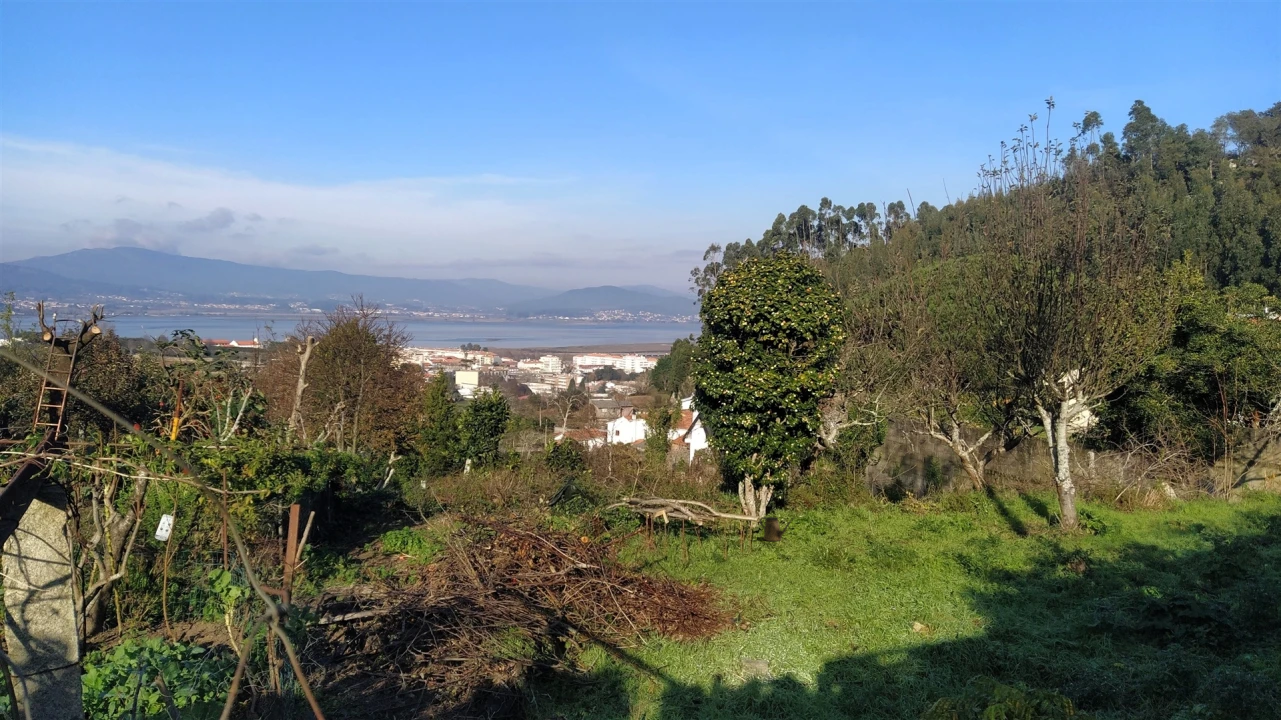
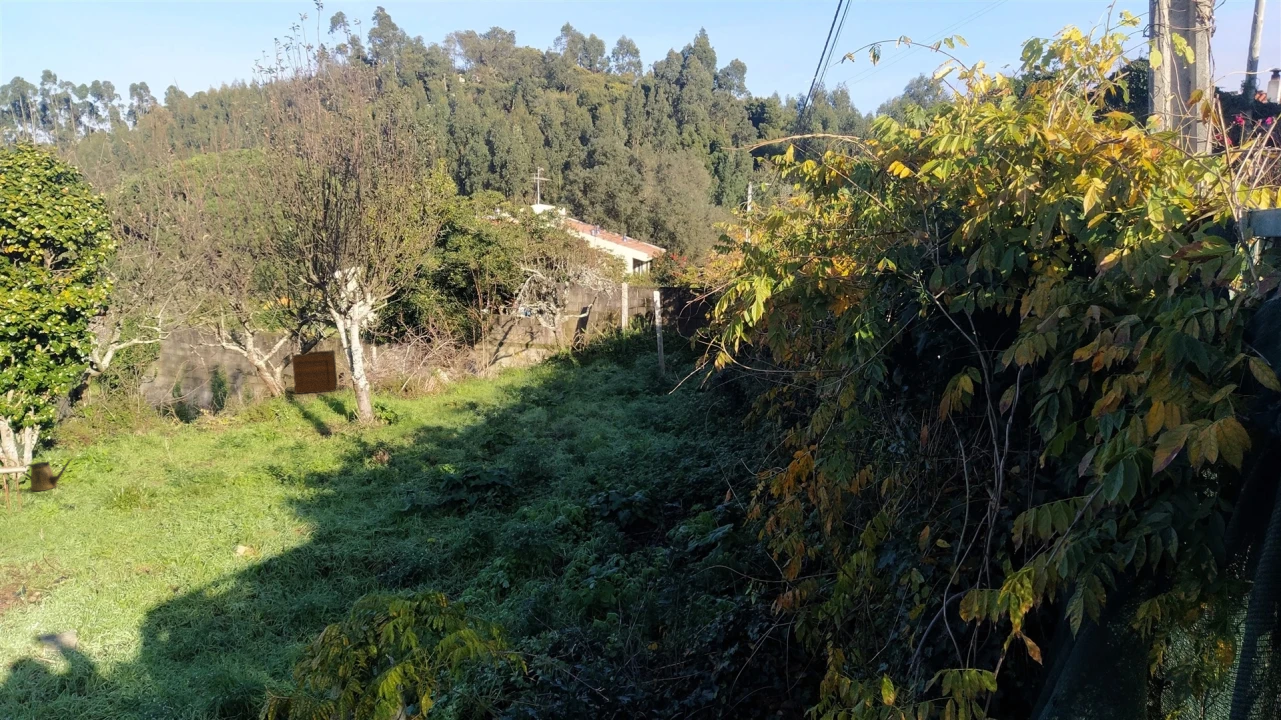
wooden crate: none [993,447,1041,492] -> present [292,350,337,394]

